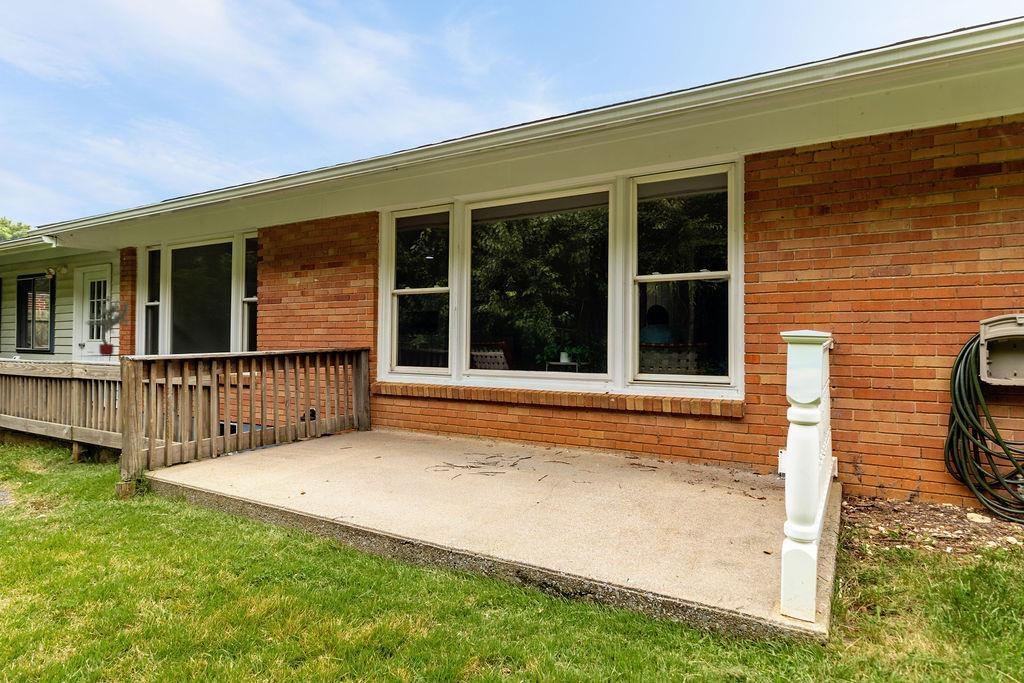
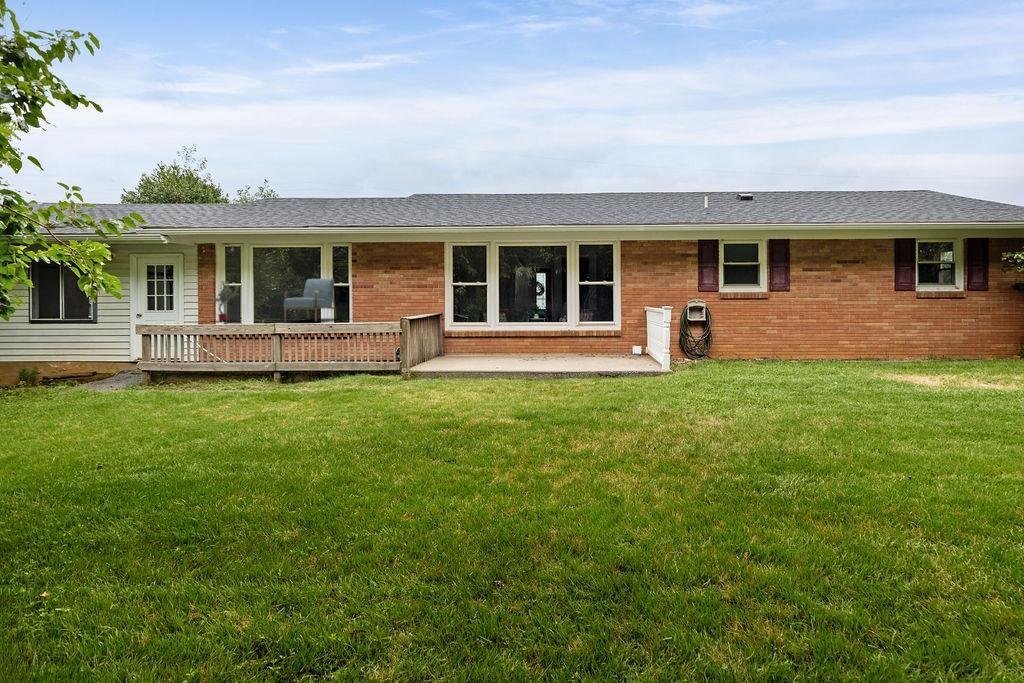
chair: none [134,288,230,358] -> present [284,279,336,322]

